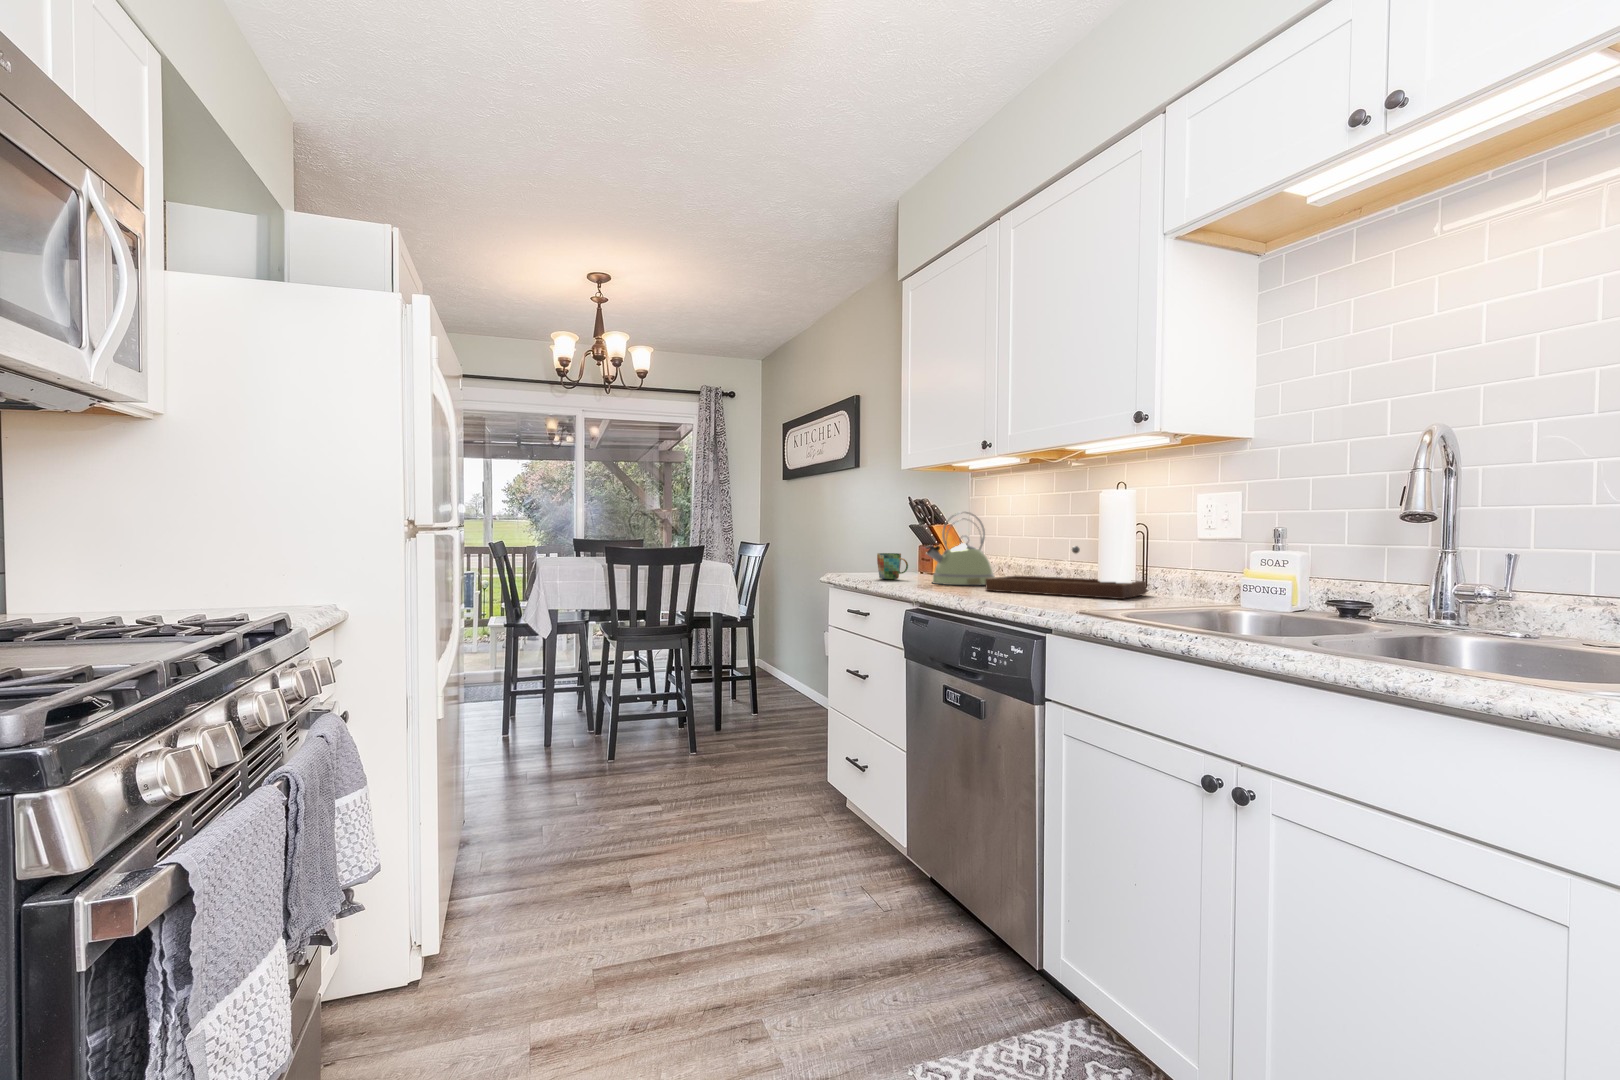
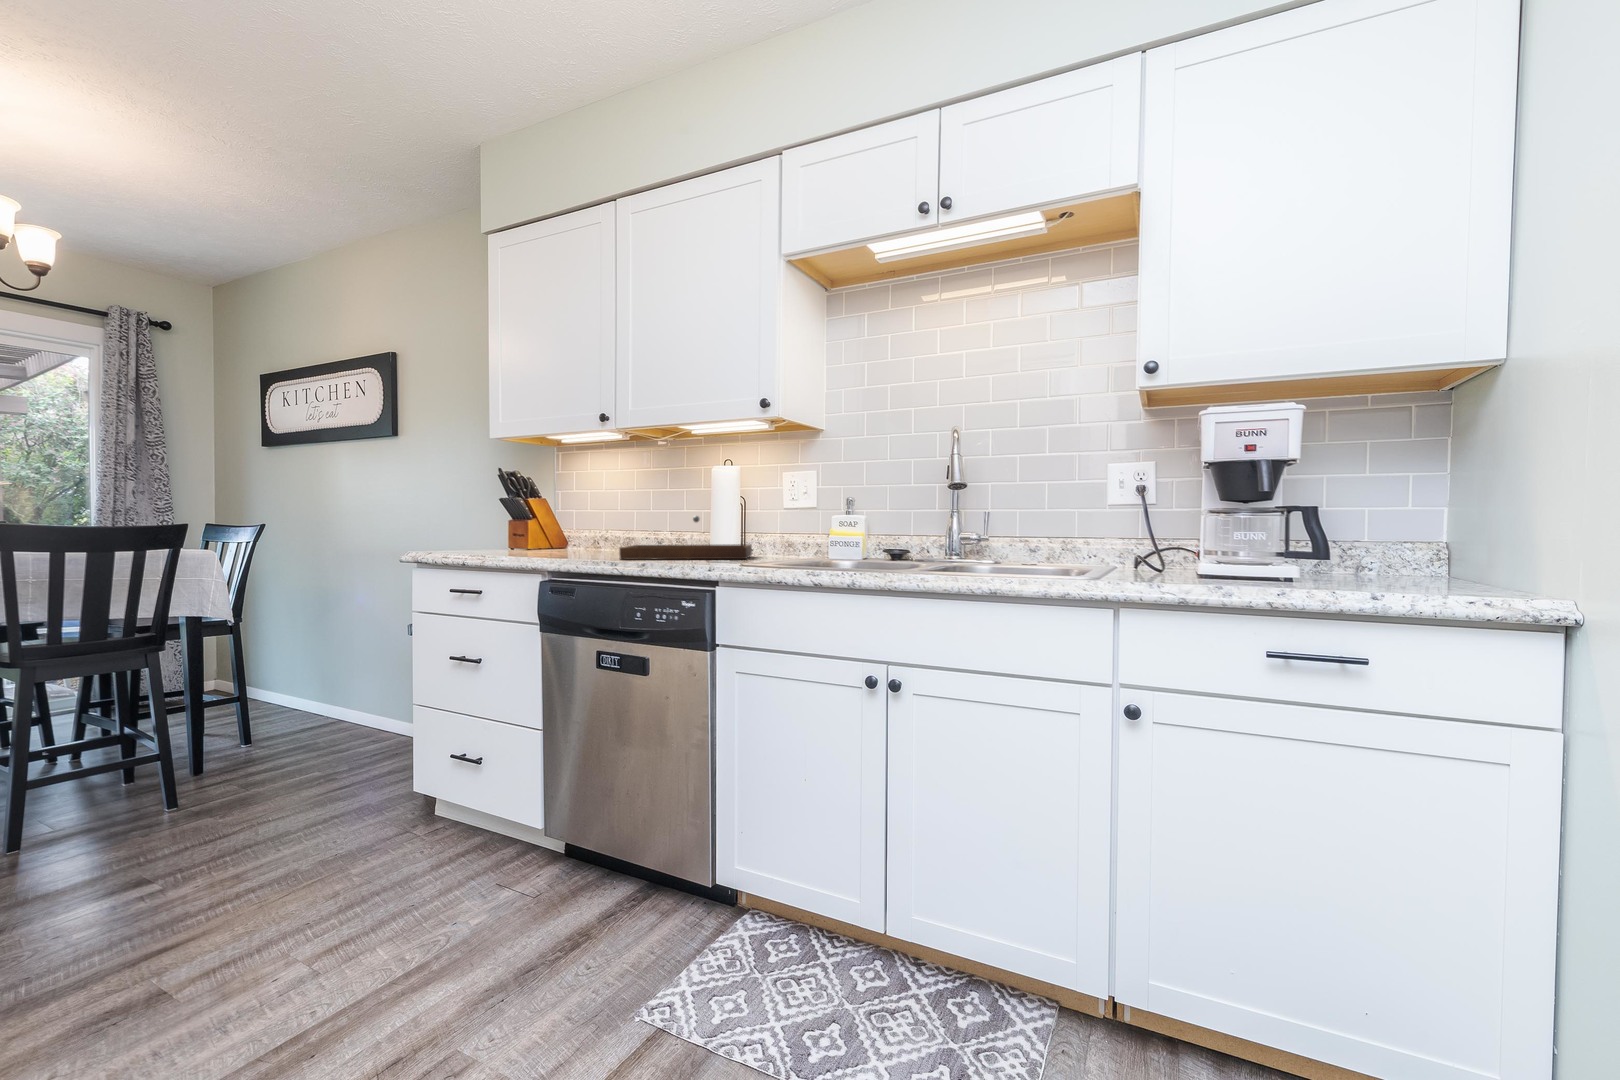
kettle: present [926,512,995,585] -> none [540,484,611,557]
mug: present [877,553,908,579] -> none [475,528,513,556]

